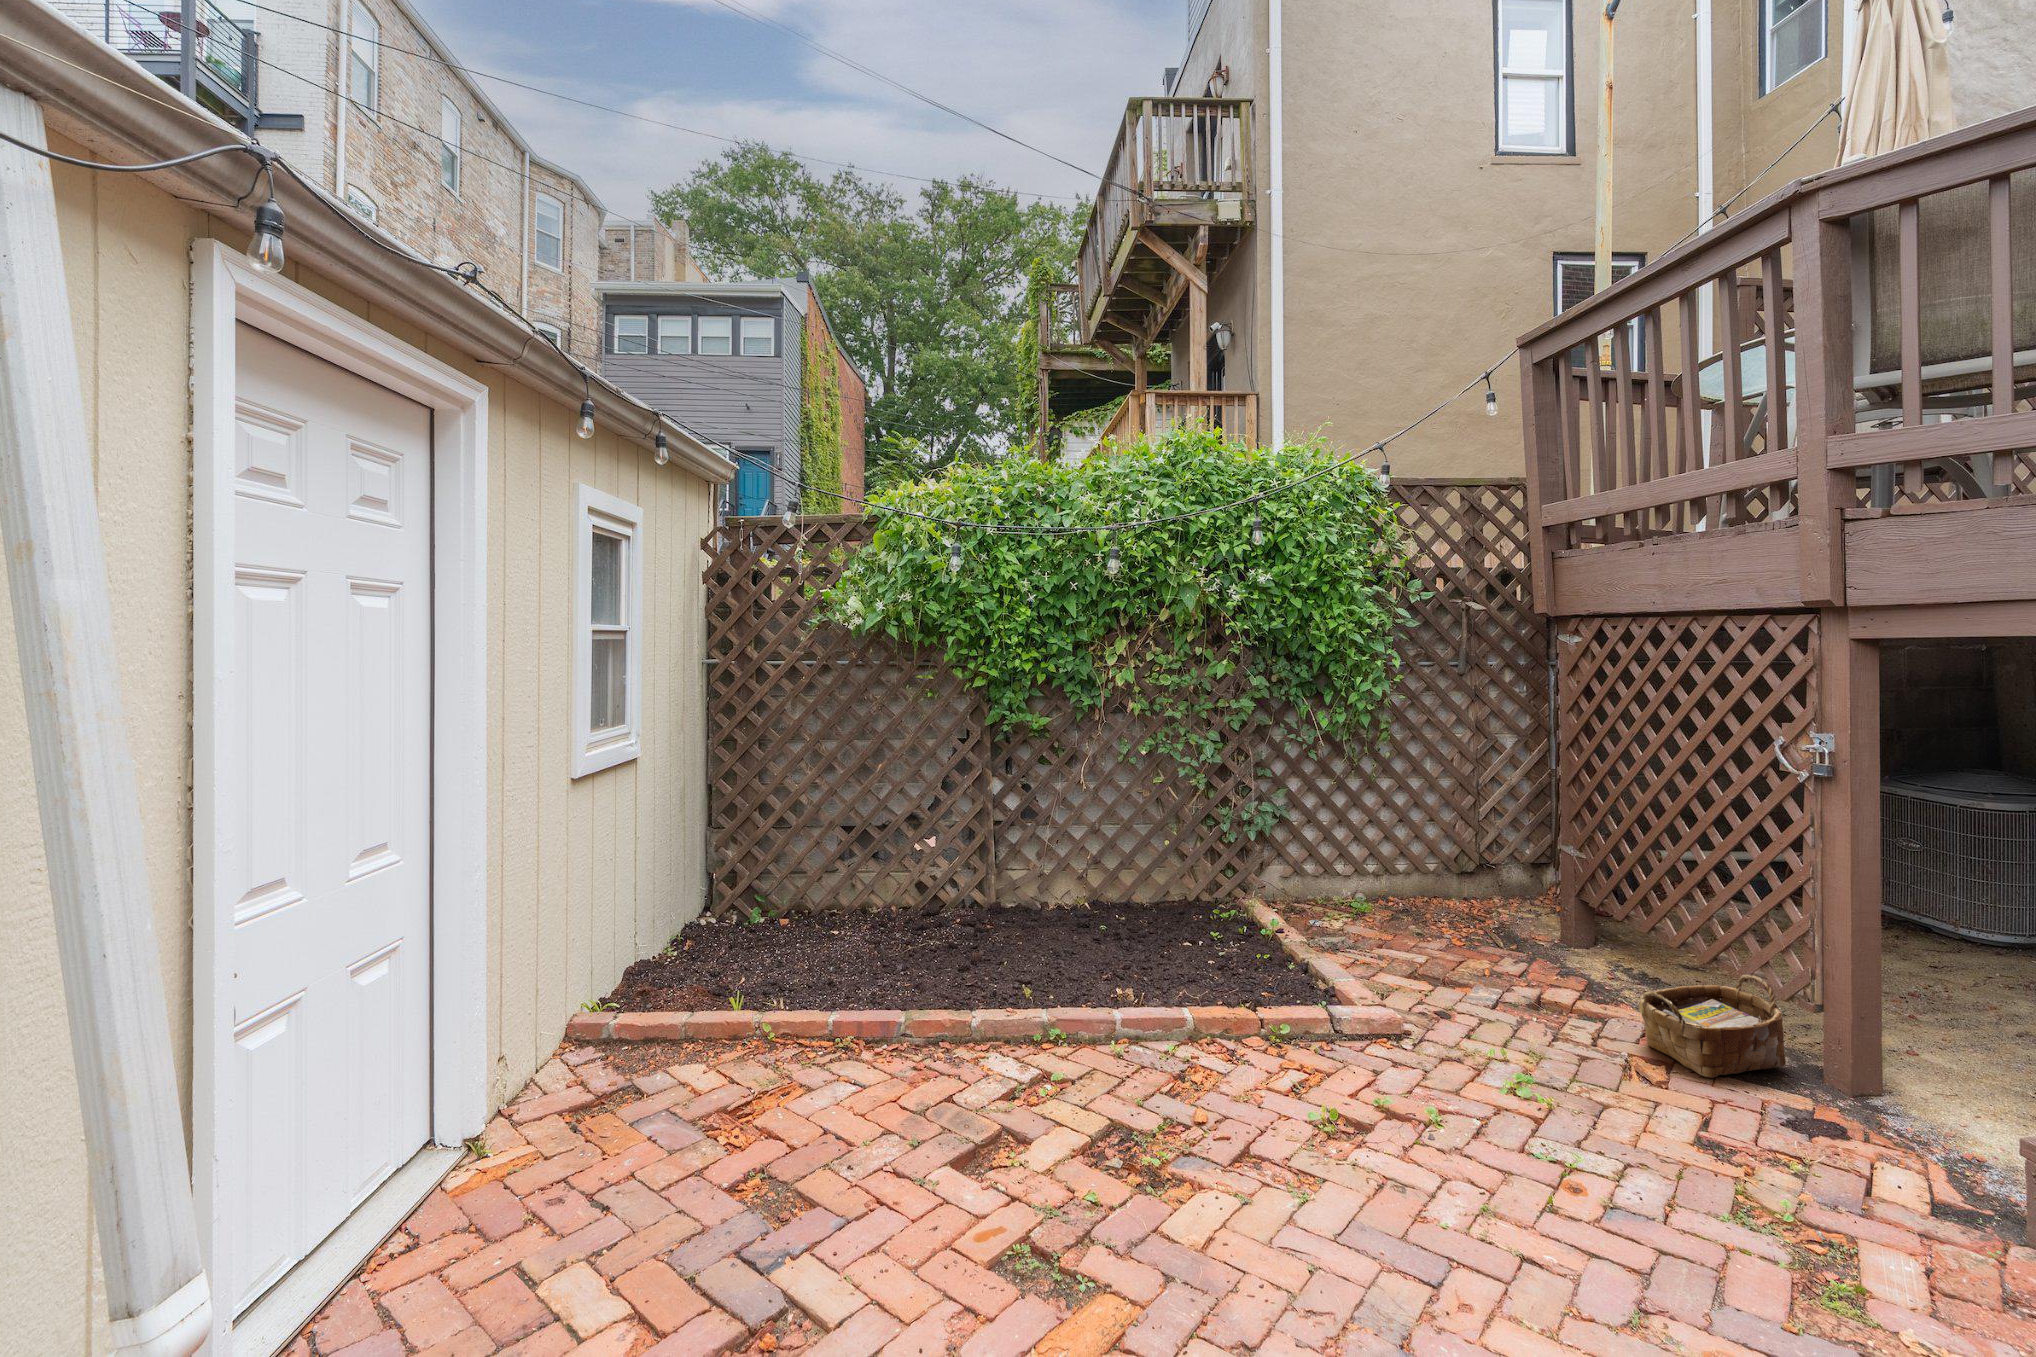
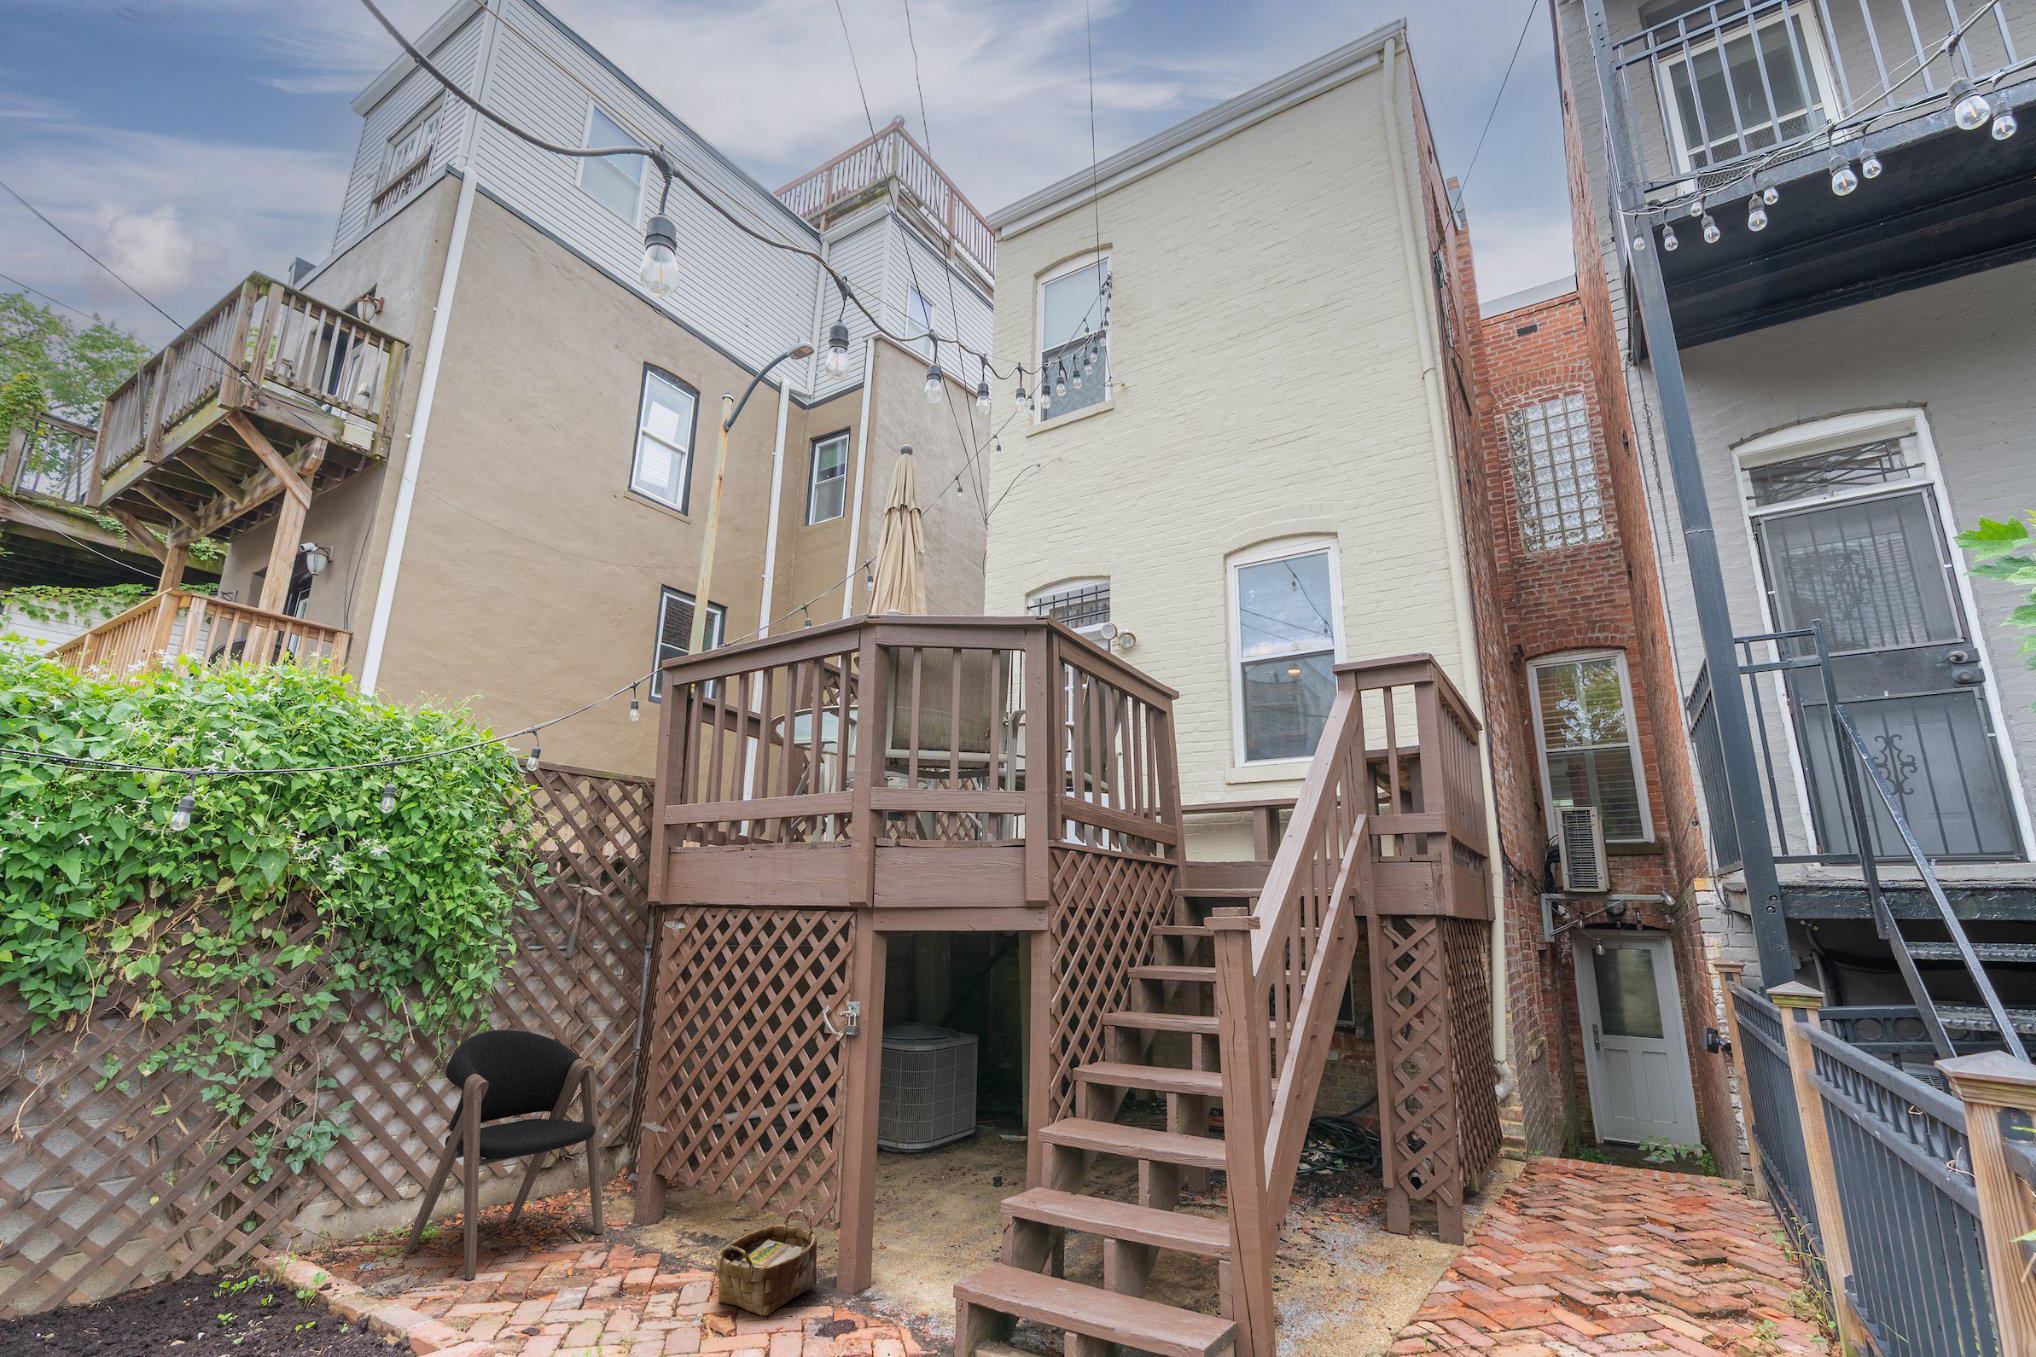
chair: none [1345,742,1526,955] -> present [403,1030,603,1280]

